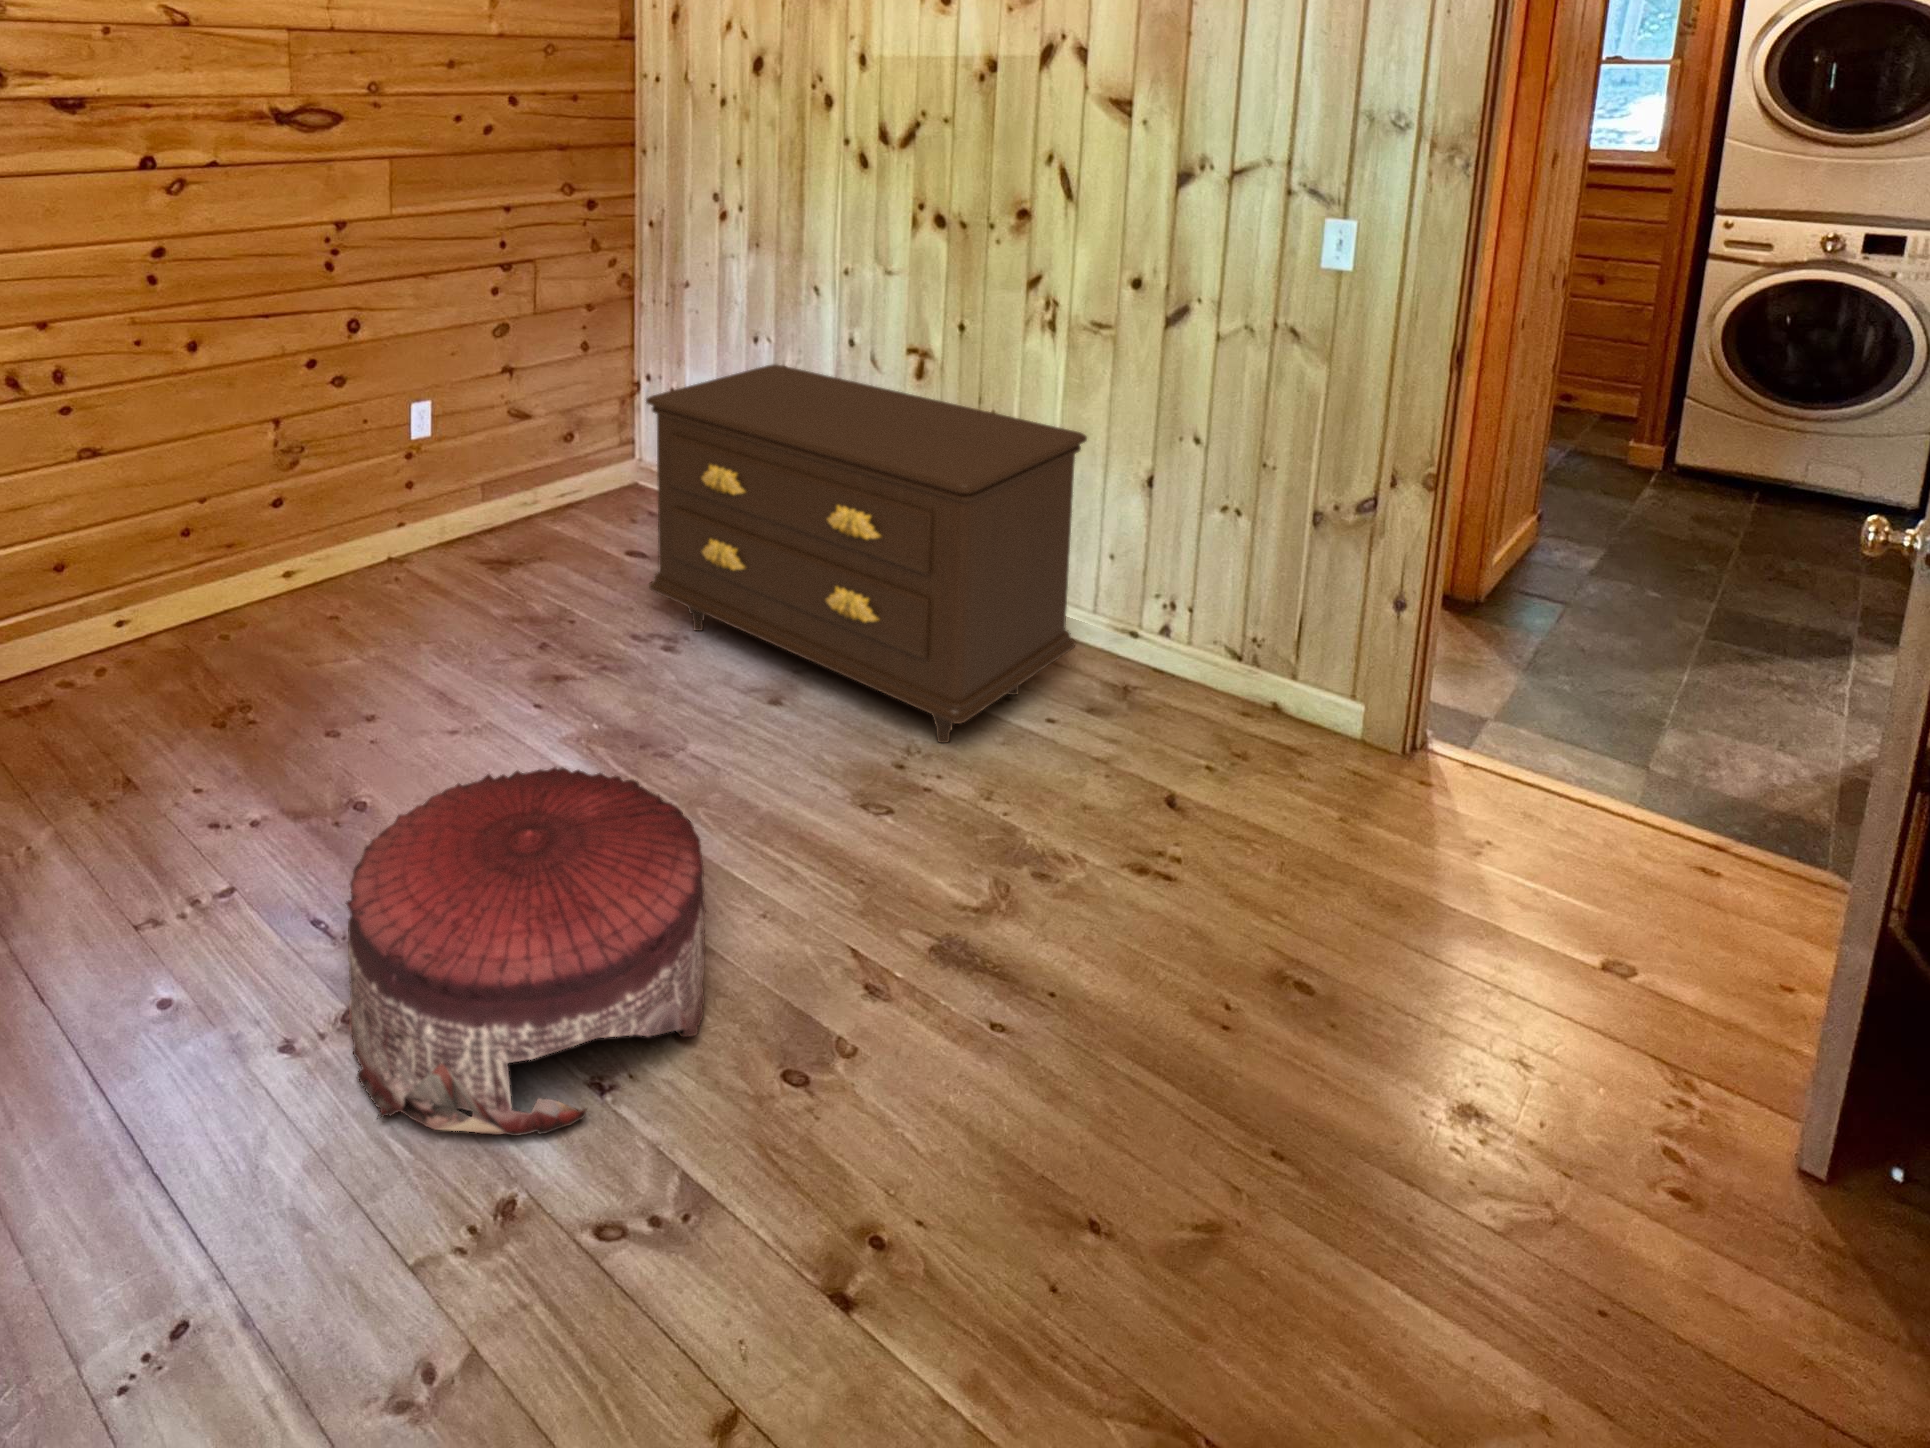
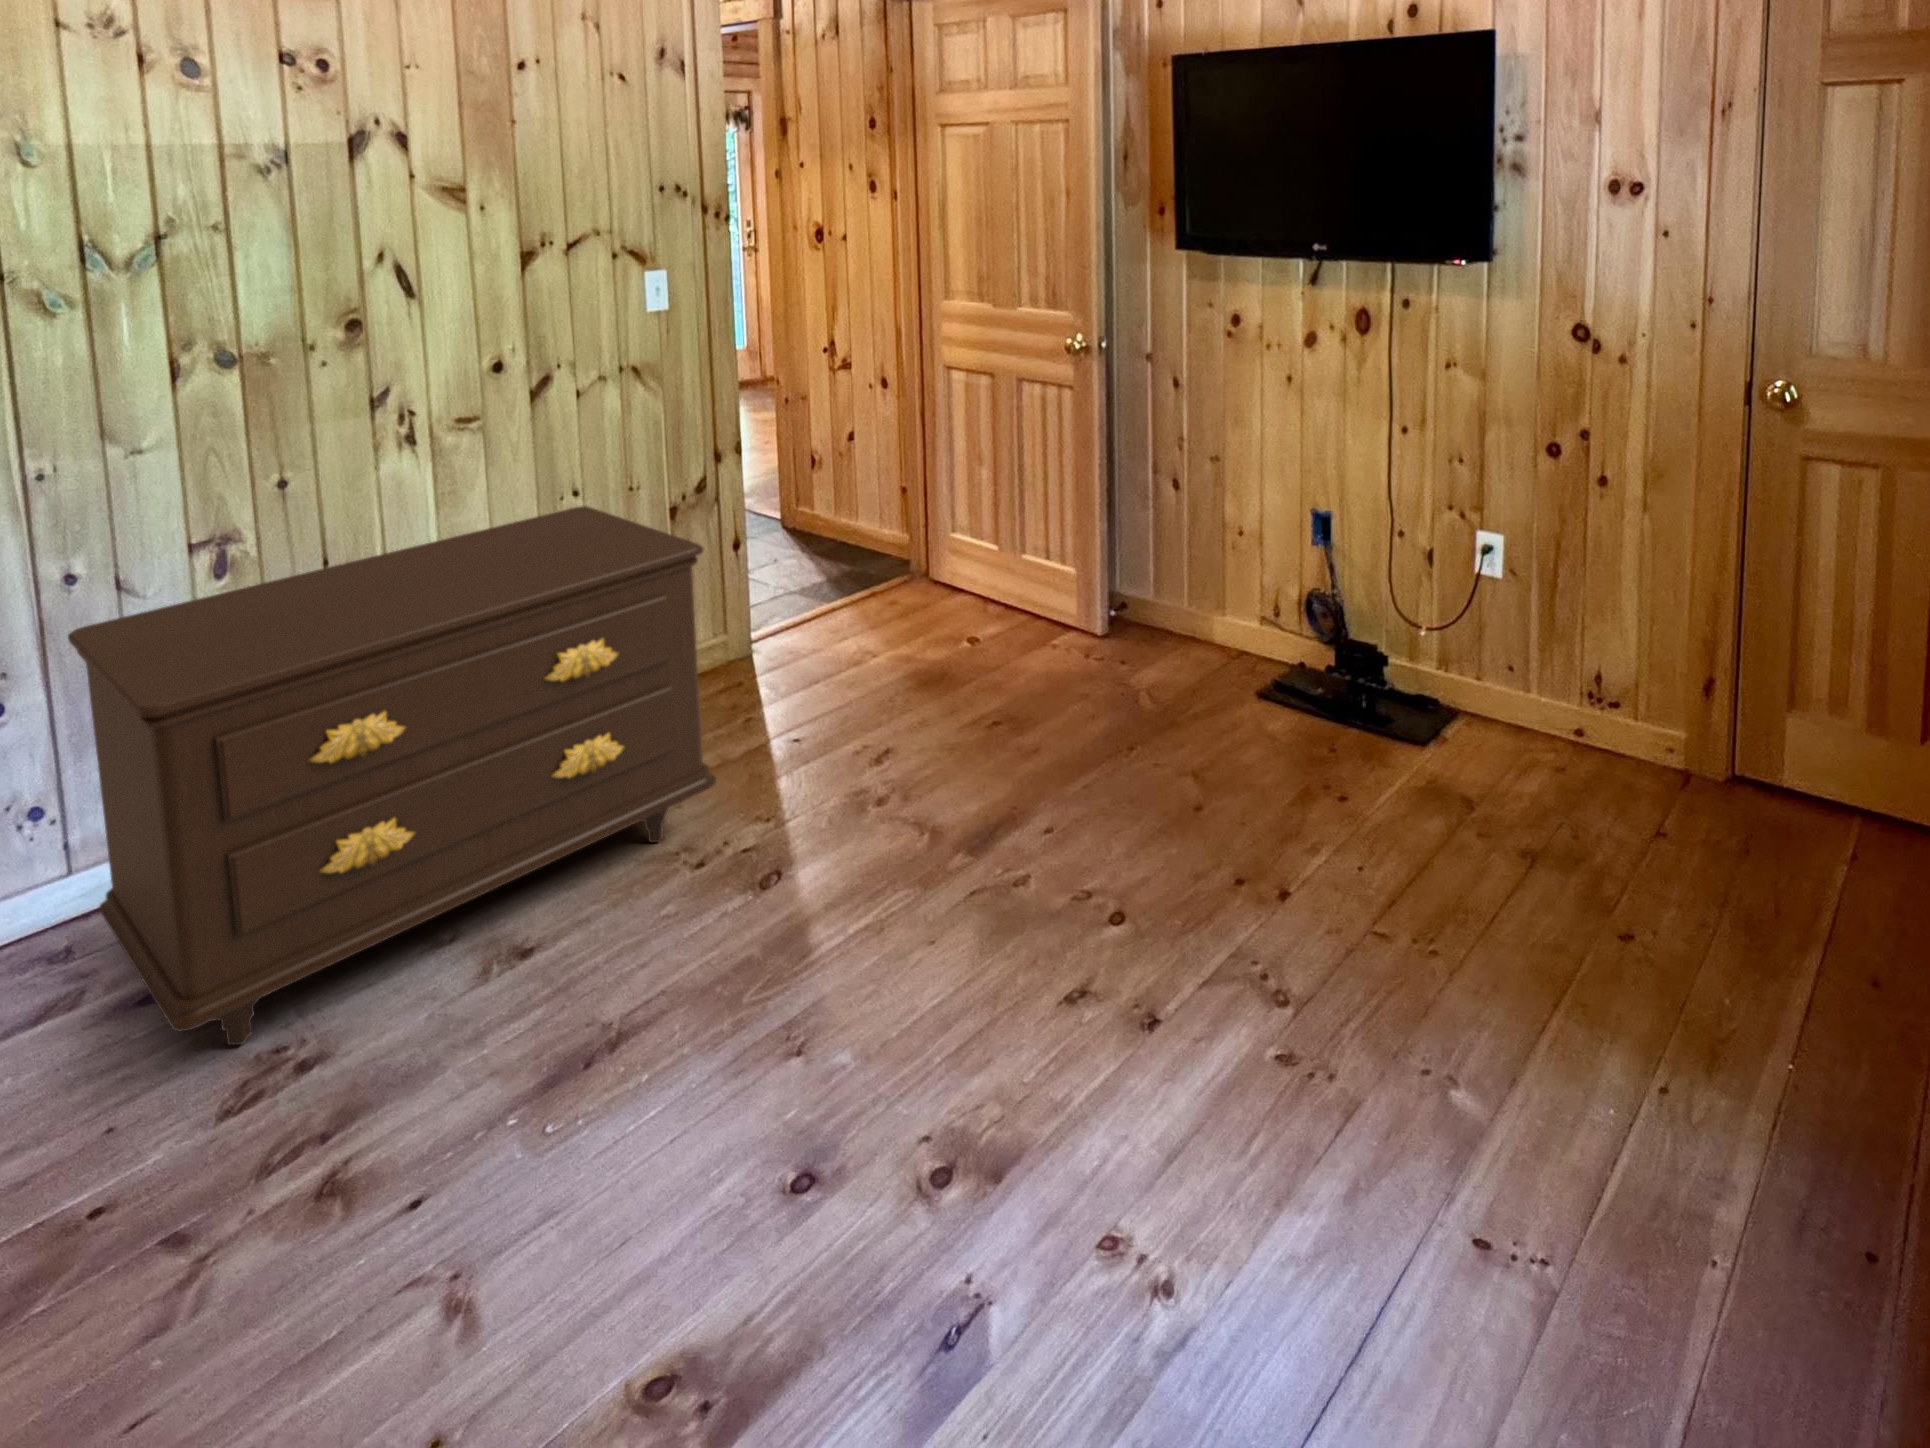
pouf: present [346,767,706,1136] -> none [846,843,1227,1257]

